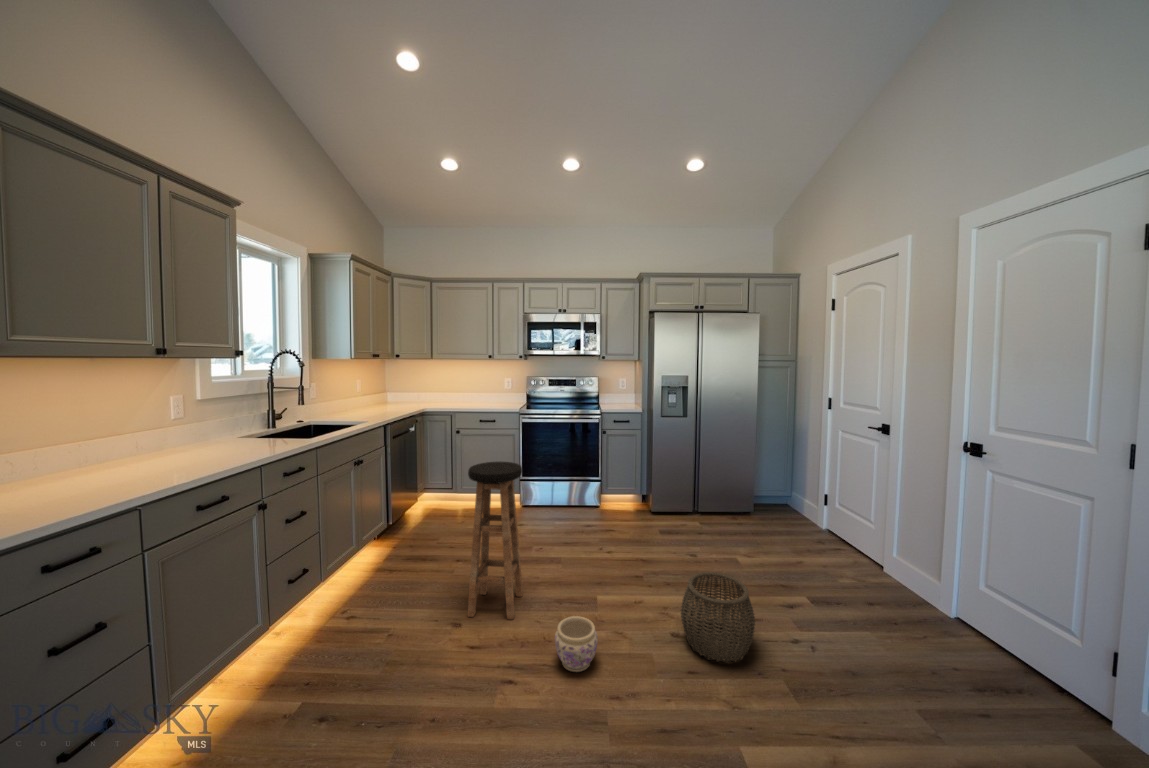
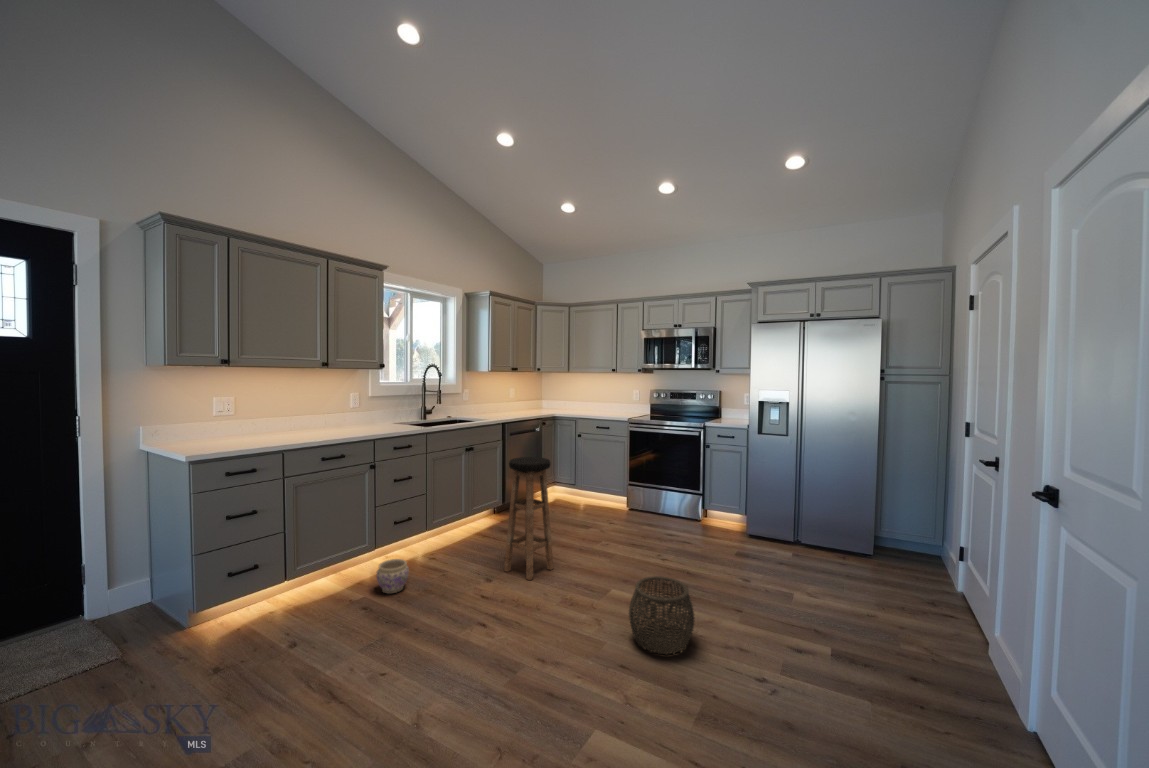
planter: present [555,616,598,672] -> present [377,559,409,594]

